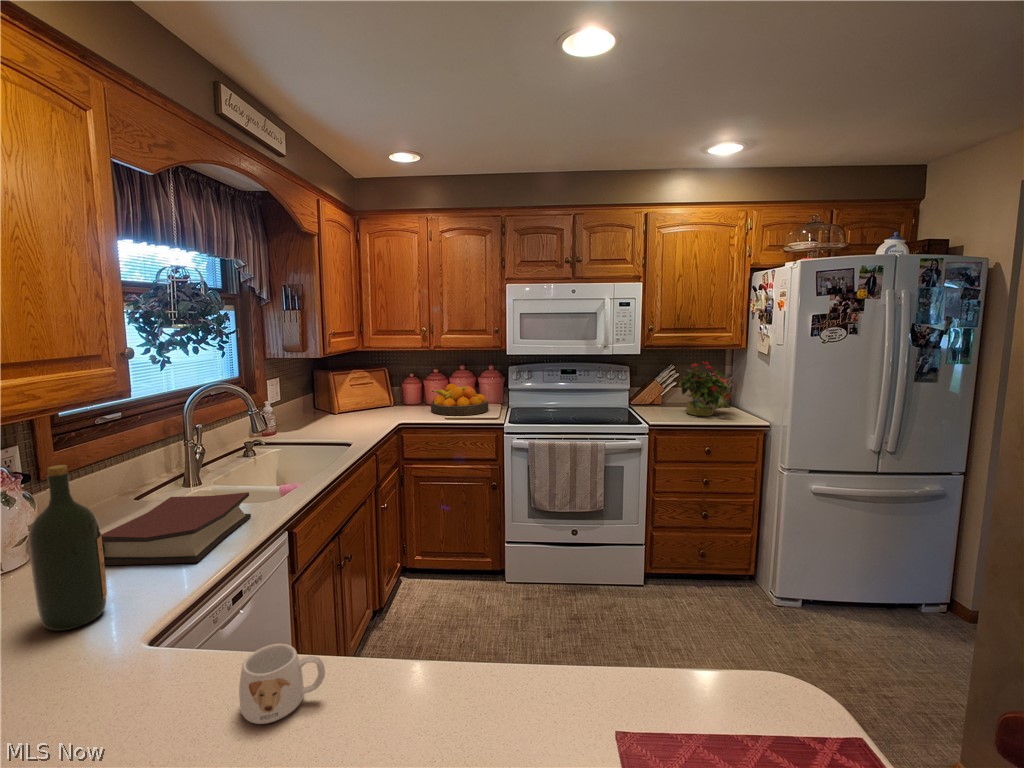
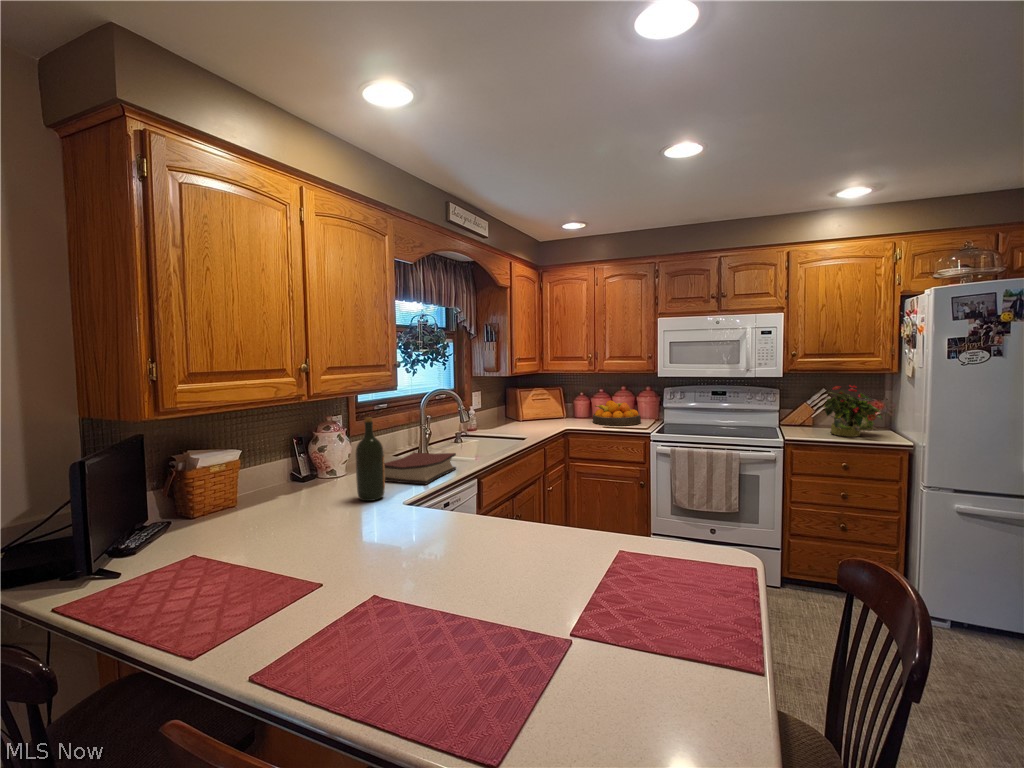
mug: present [239,644,325,724] -> none [442,507,482,539]

